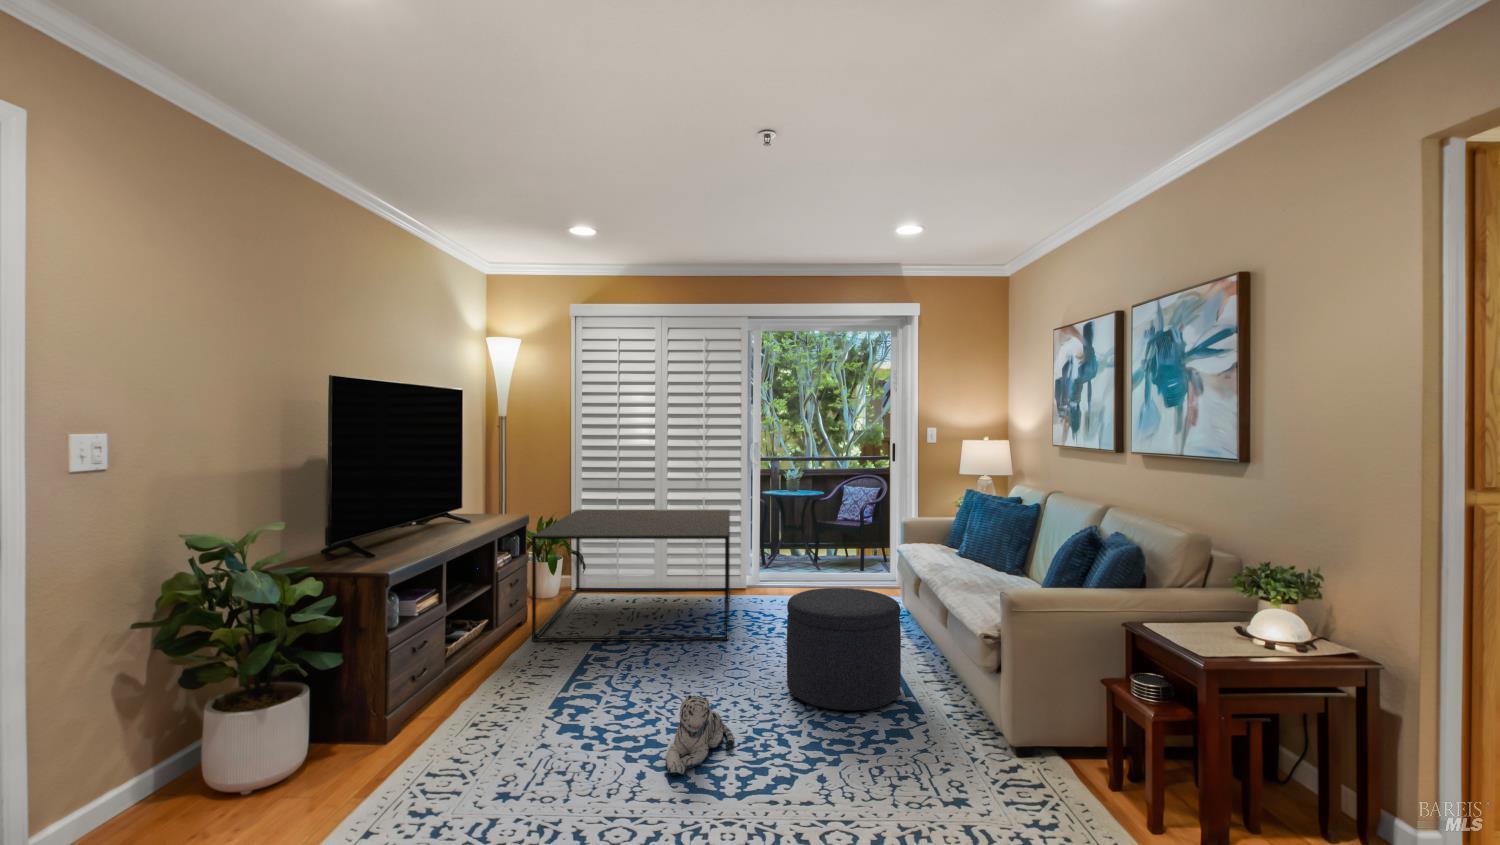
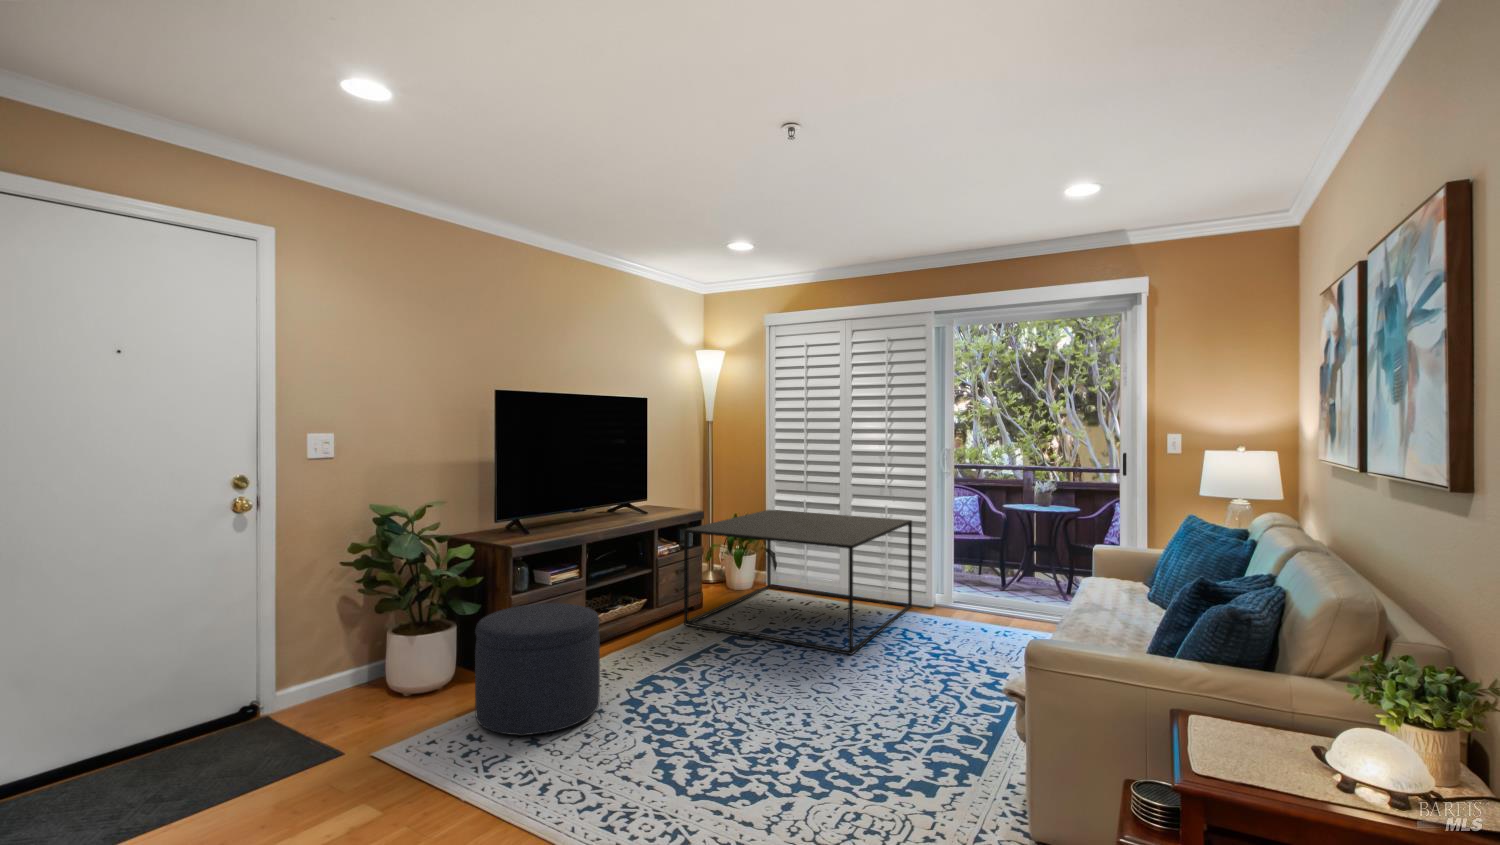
ottoman: present [787,588,901,710] -> present [475,603,600,736]
plush toy: present [666,695,734,774] -> none [659,691,754,764]

